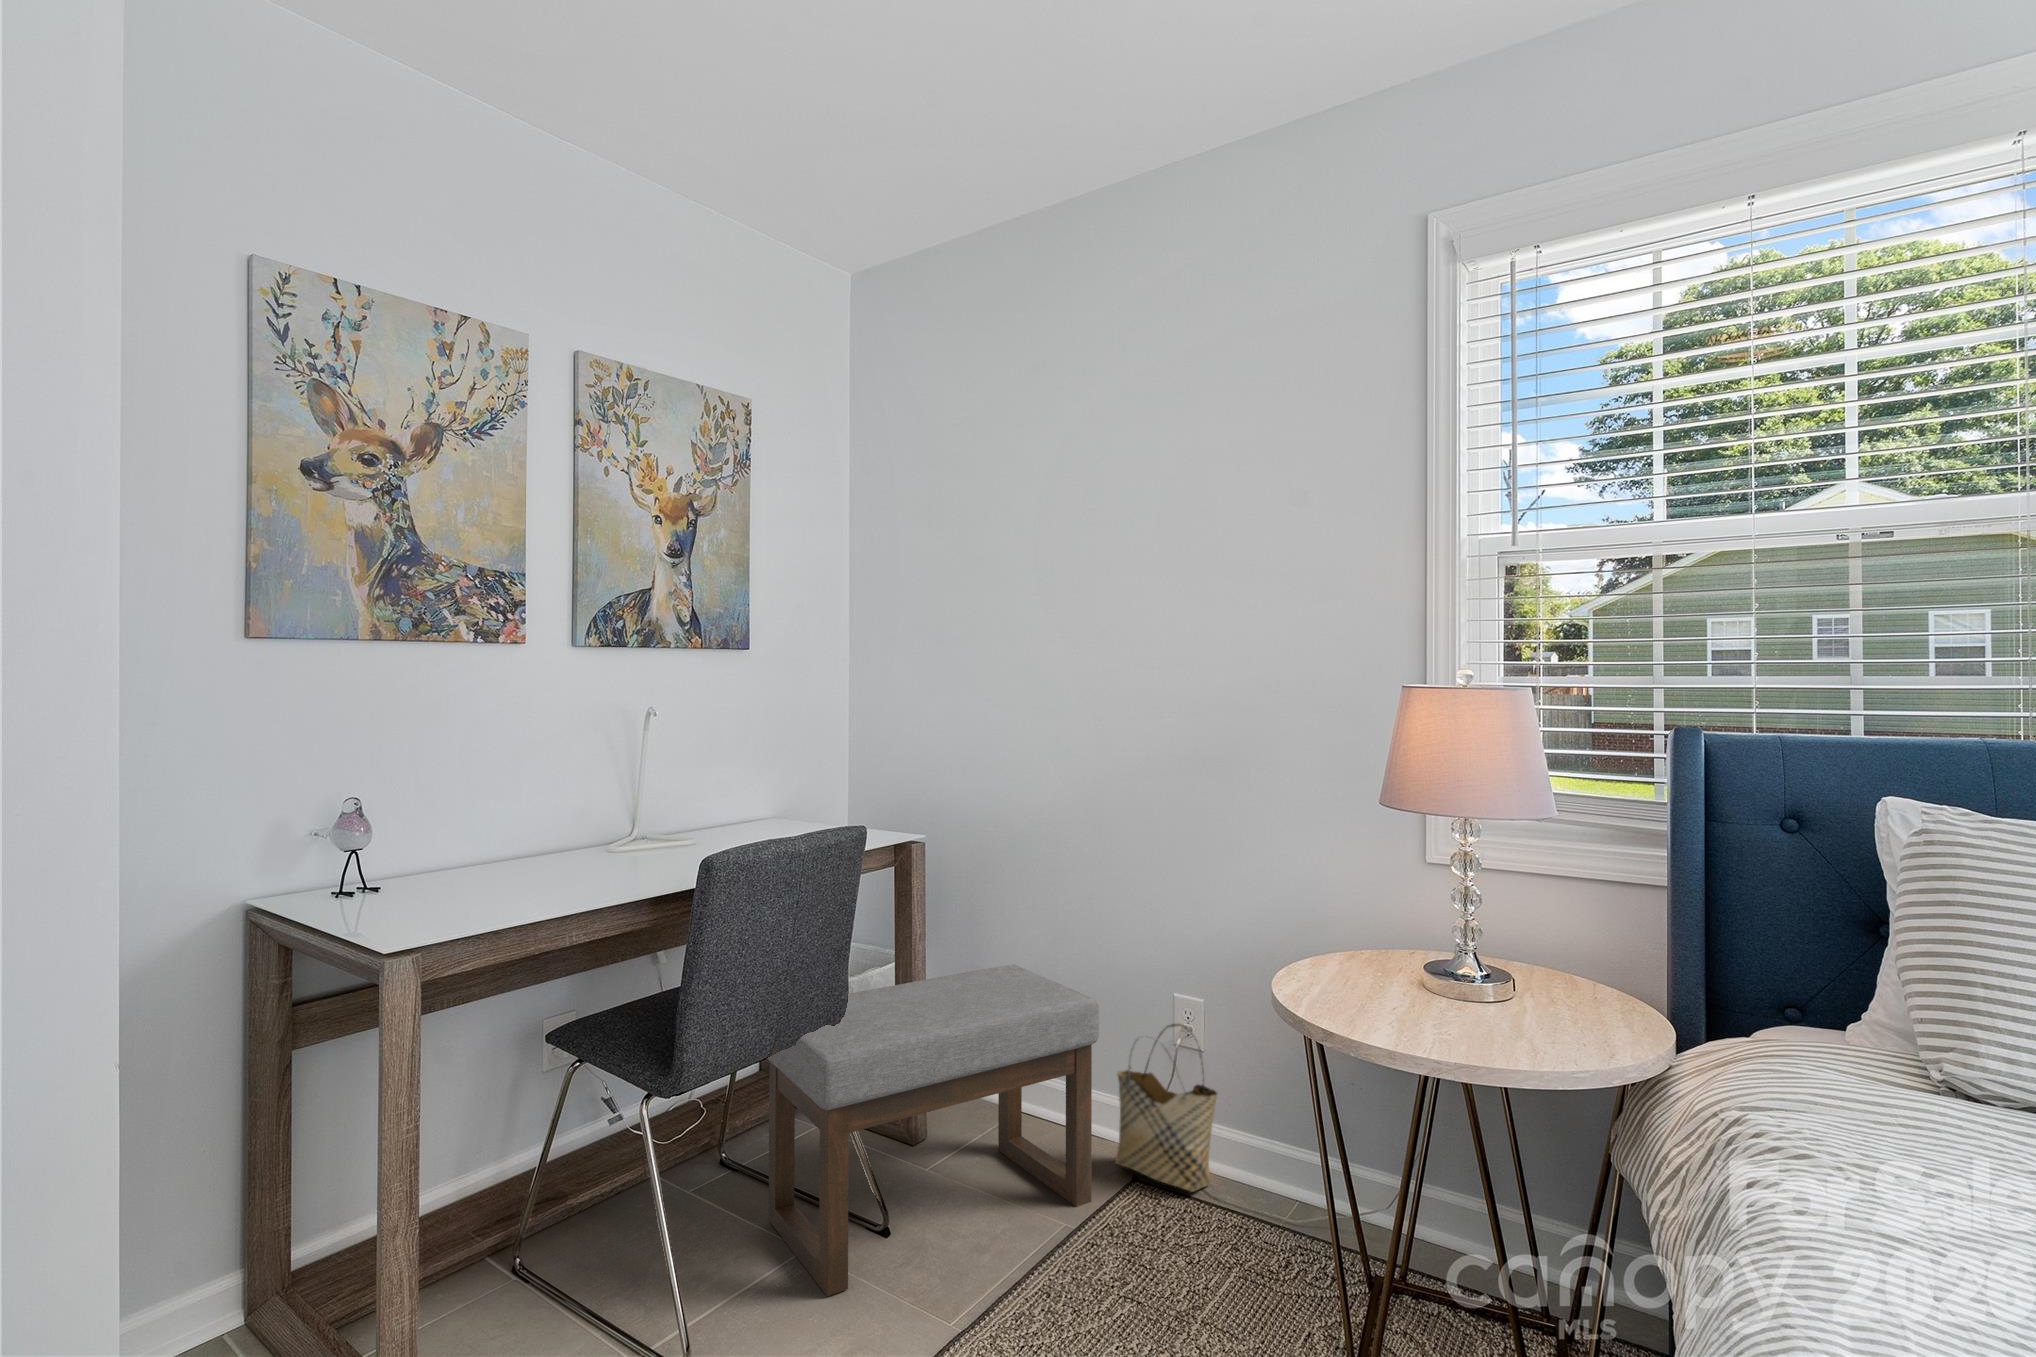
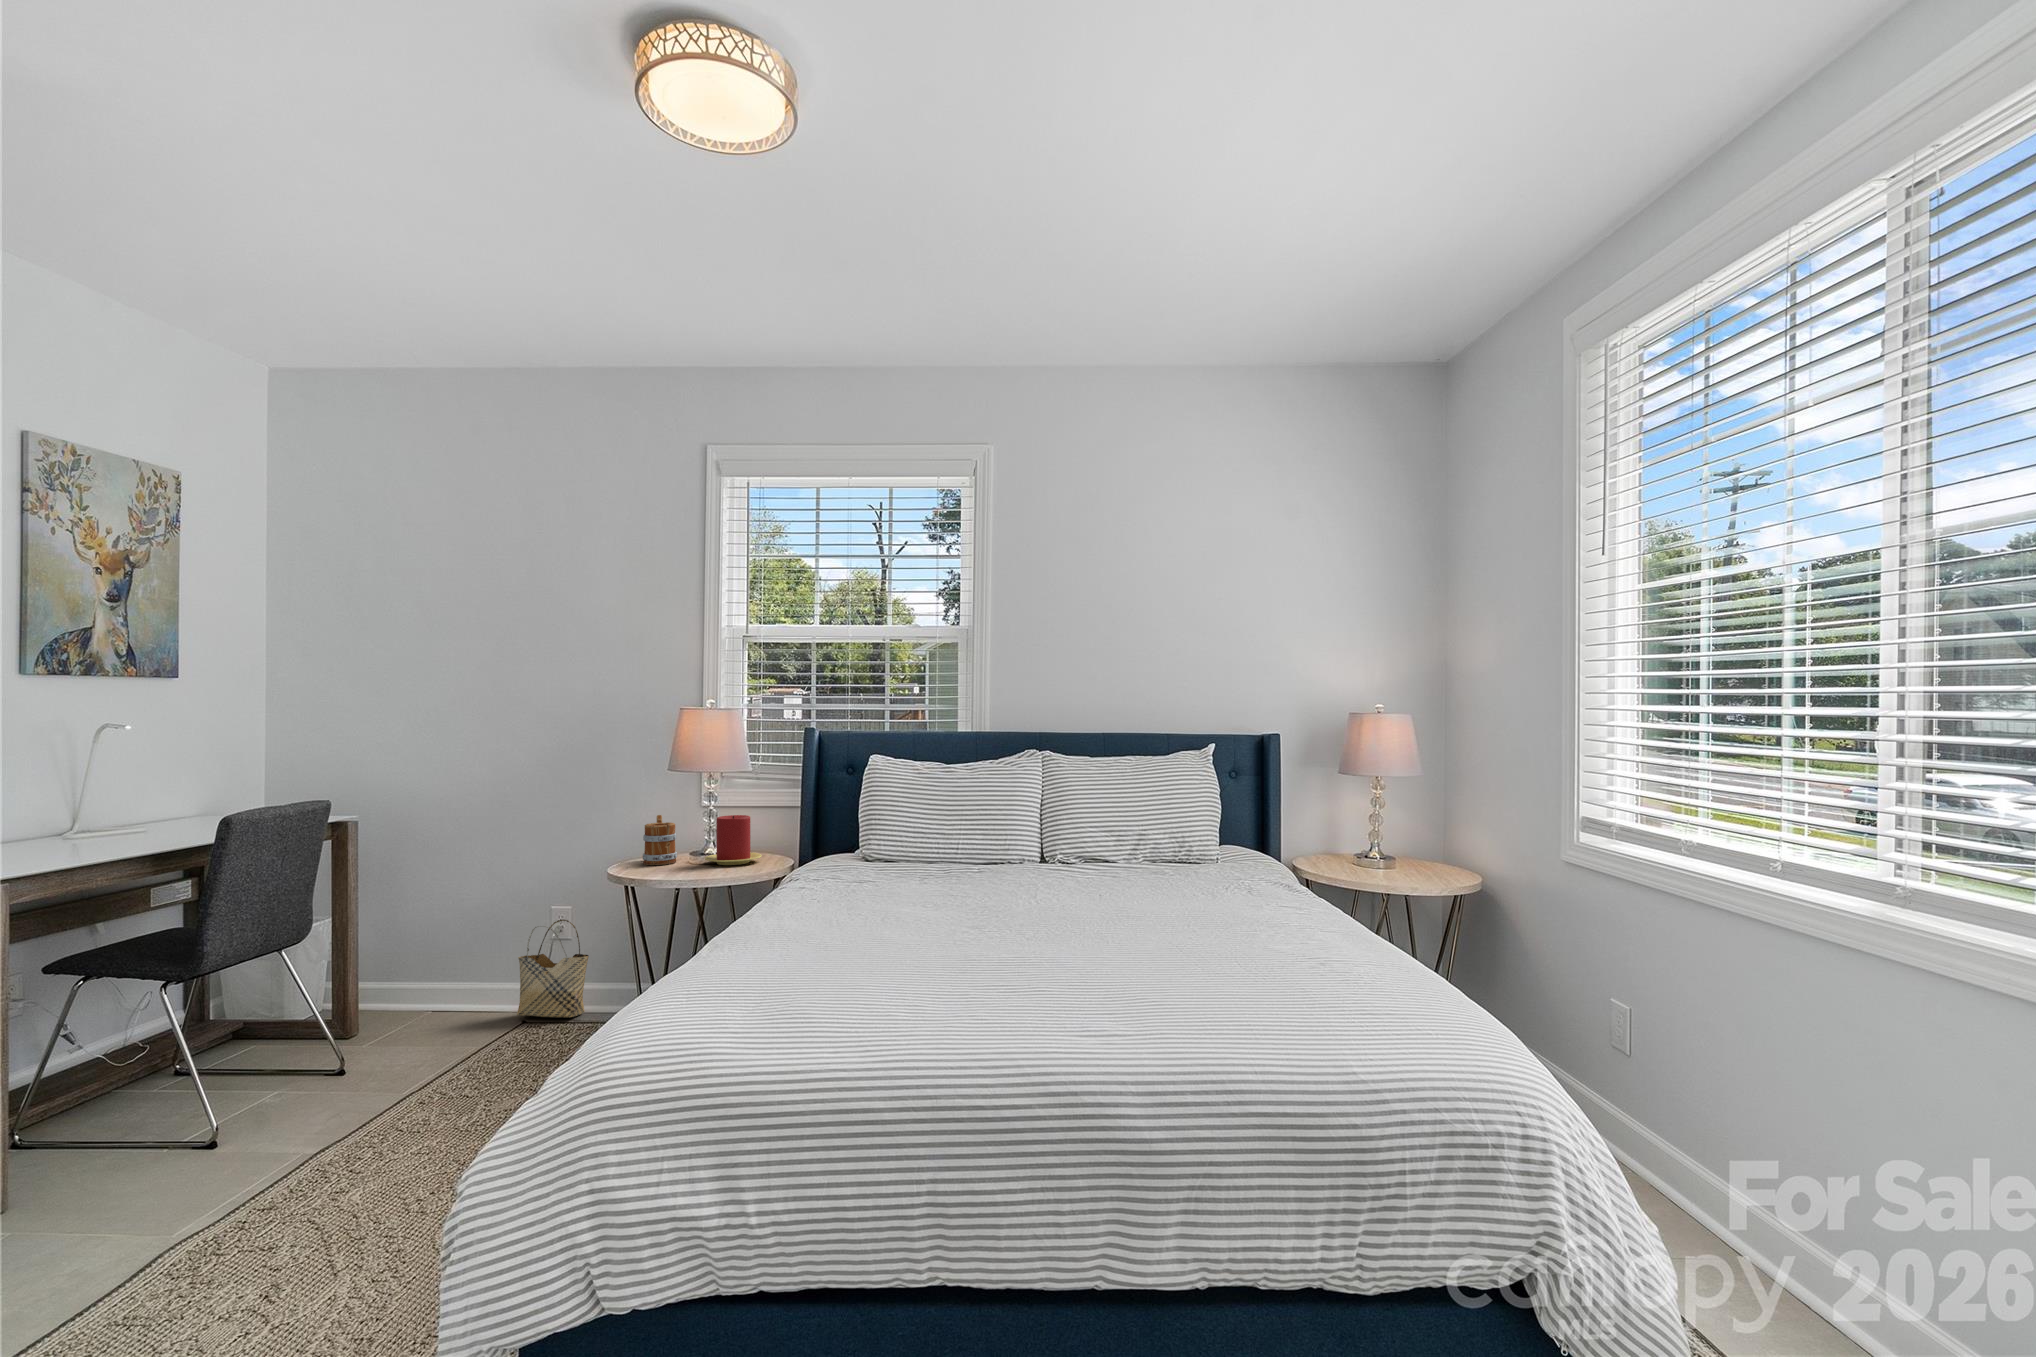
mug: none [1316,900,1382,1006] -> present [643,815,677,865]
candle: none [1443,923,1570,1038] -> present [705,815,762,865]
ottoman: present [767,965,1099,1296] -> none [237,898,507,1104]

